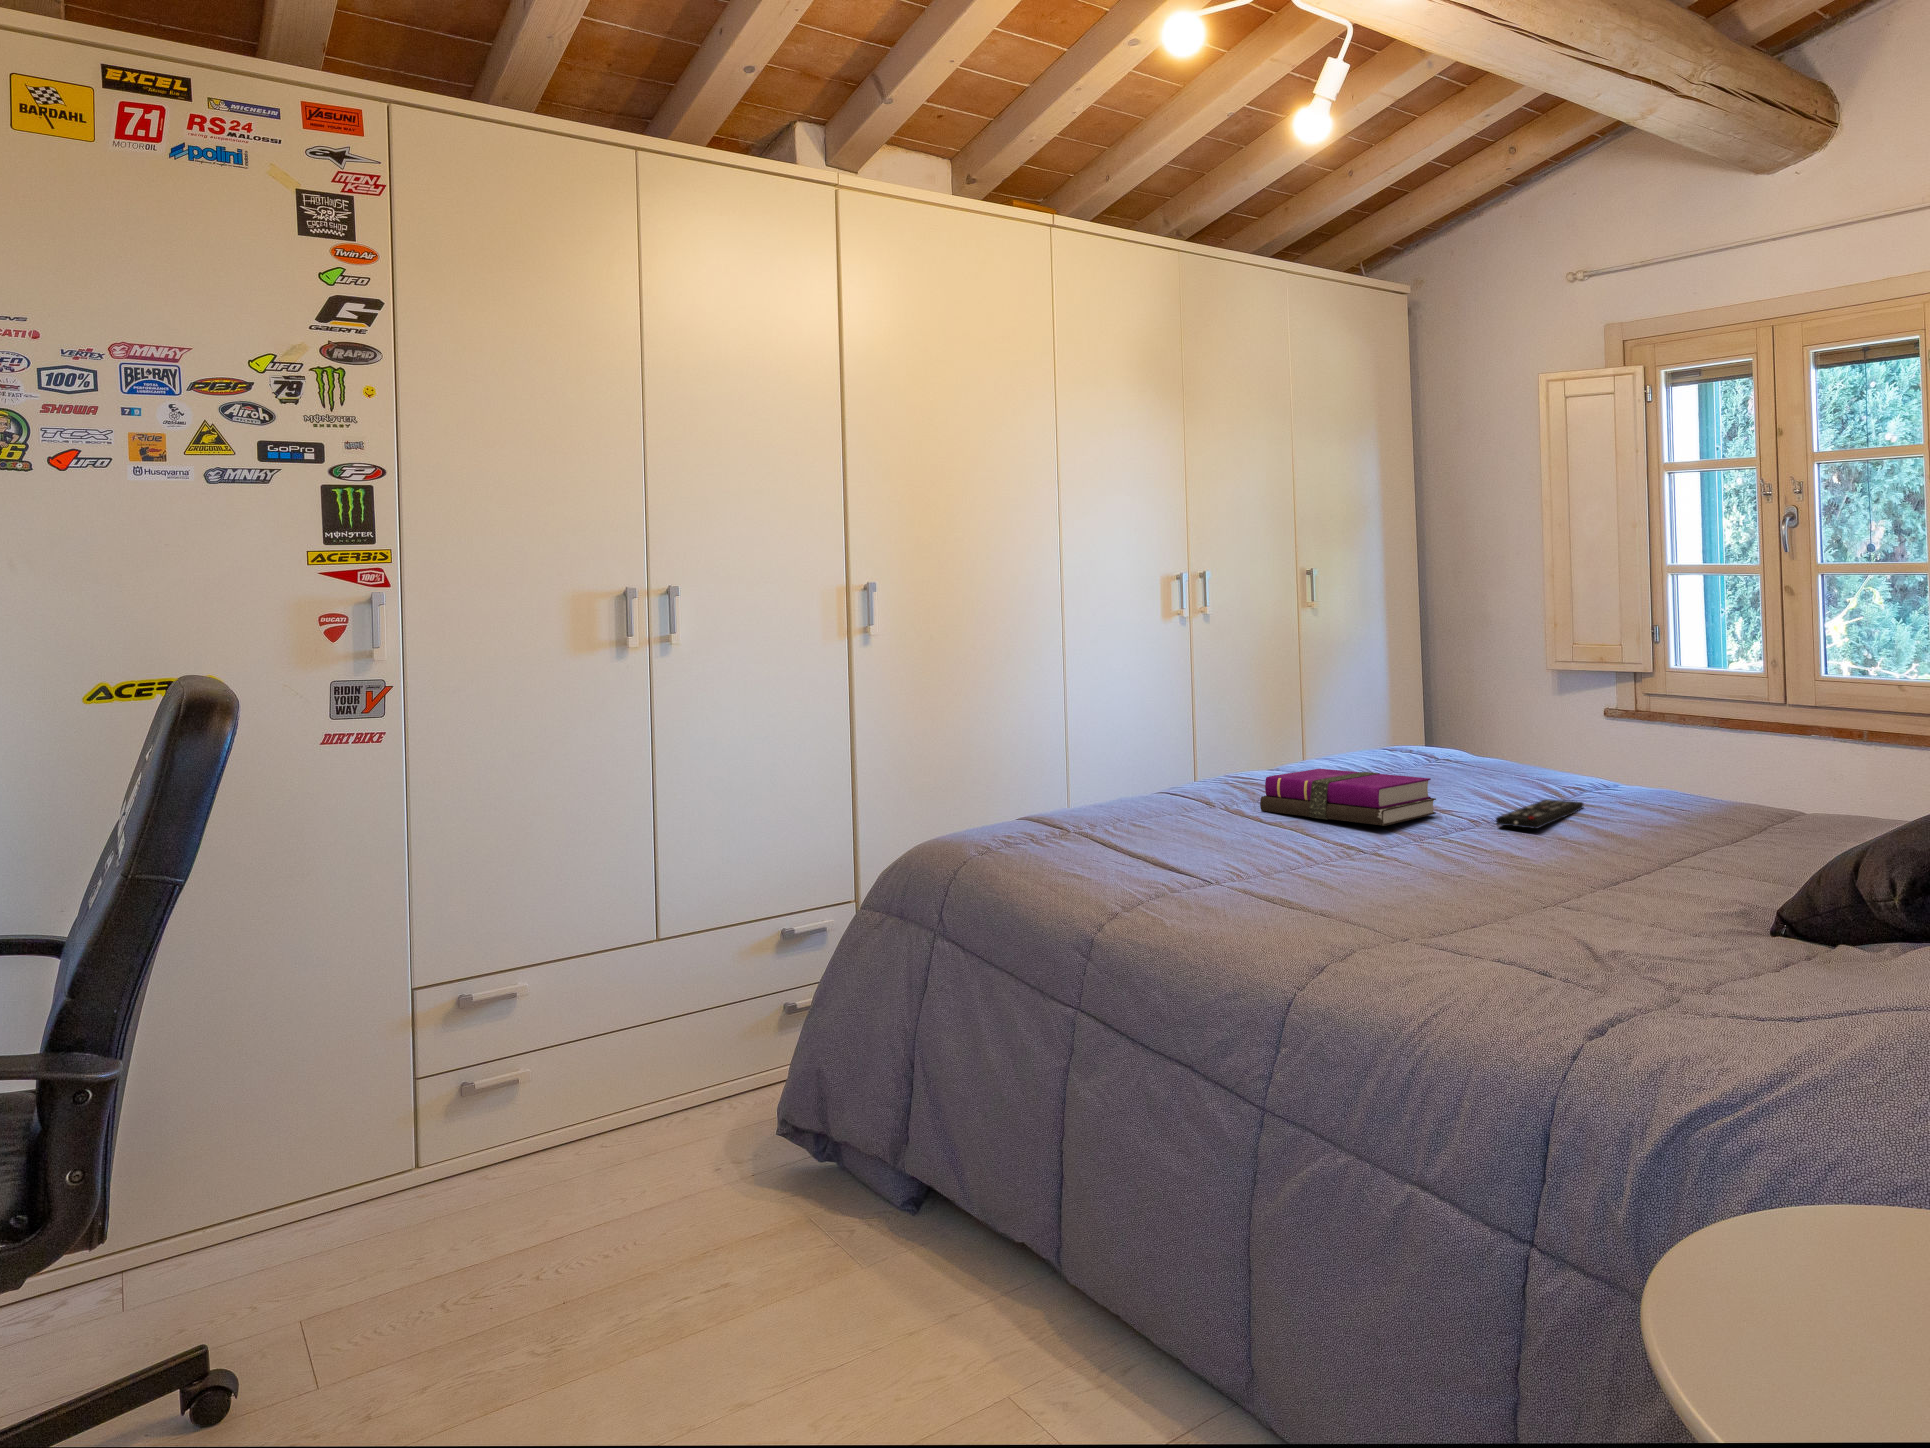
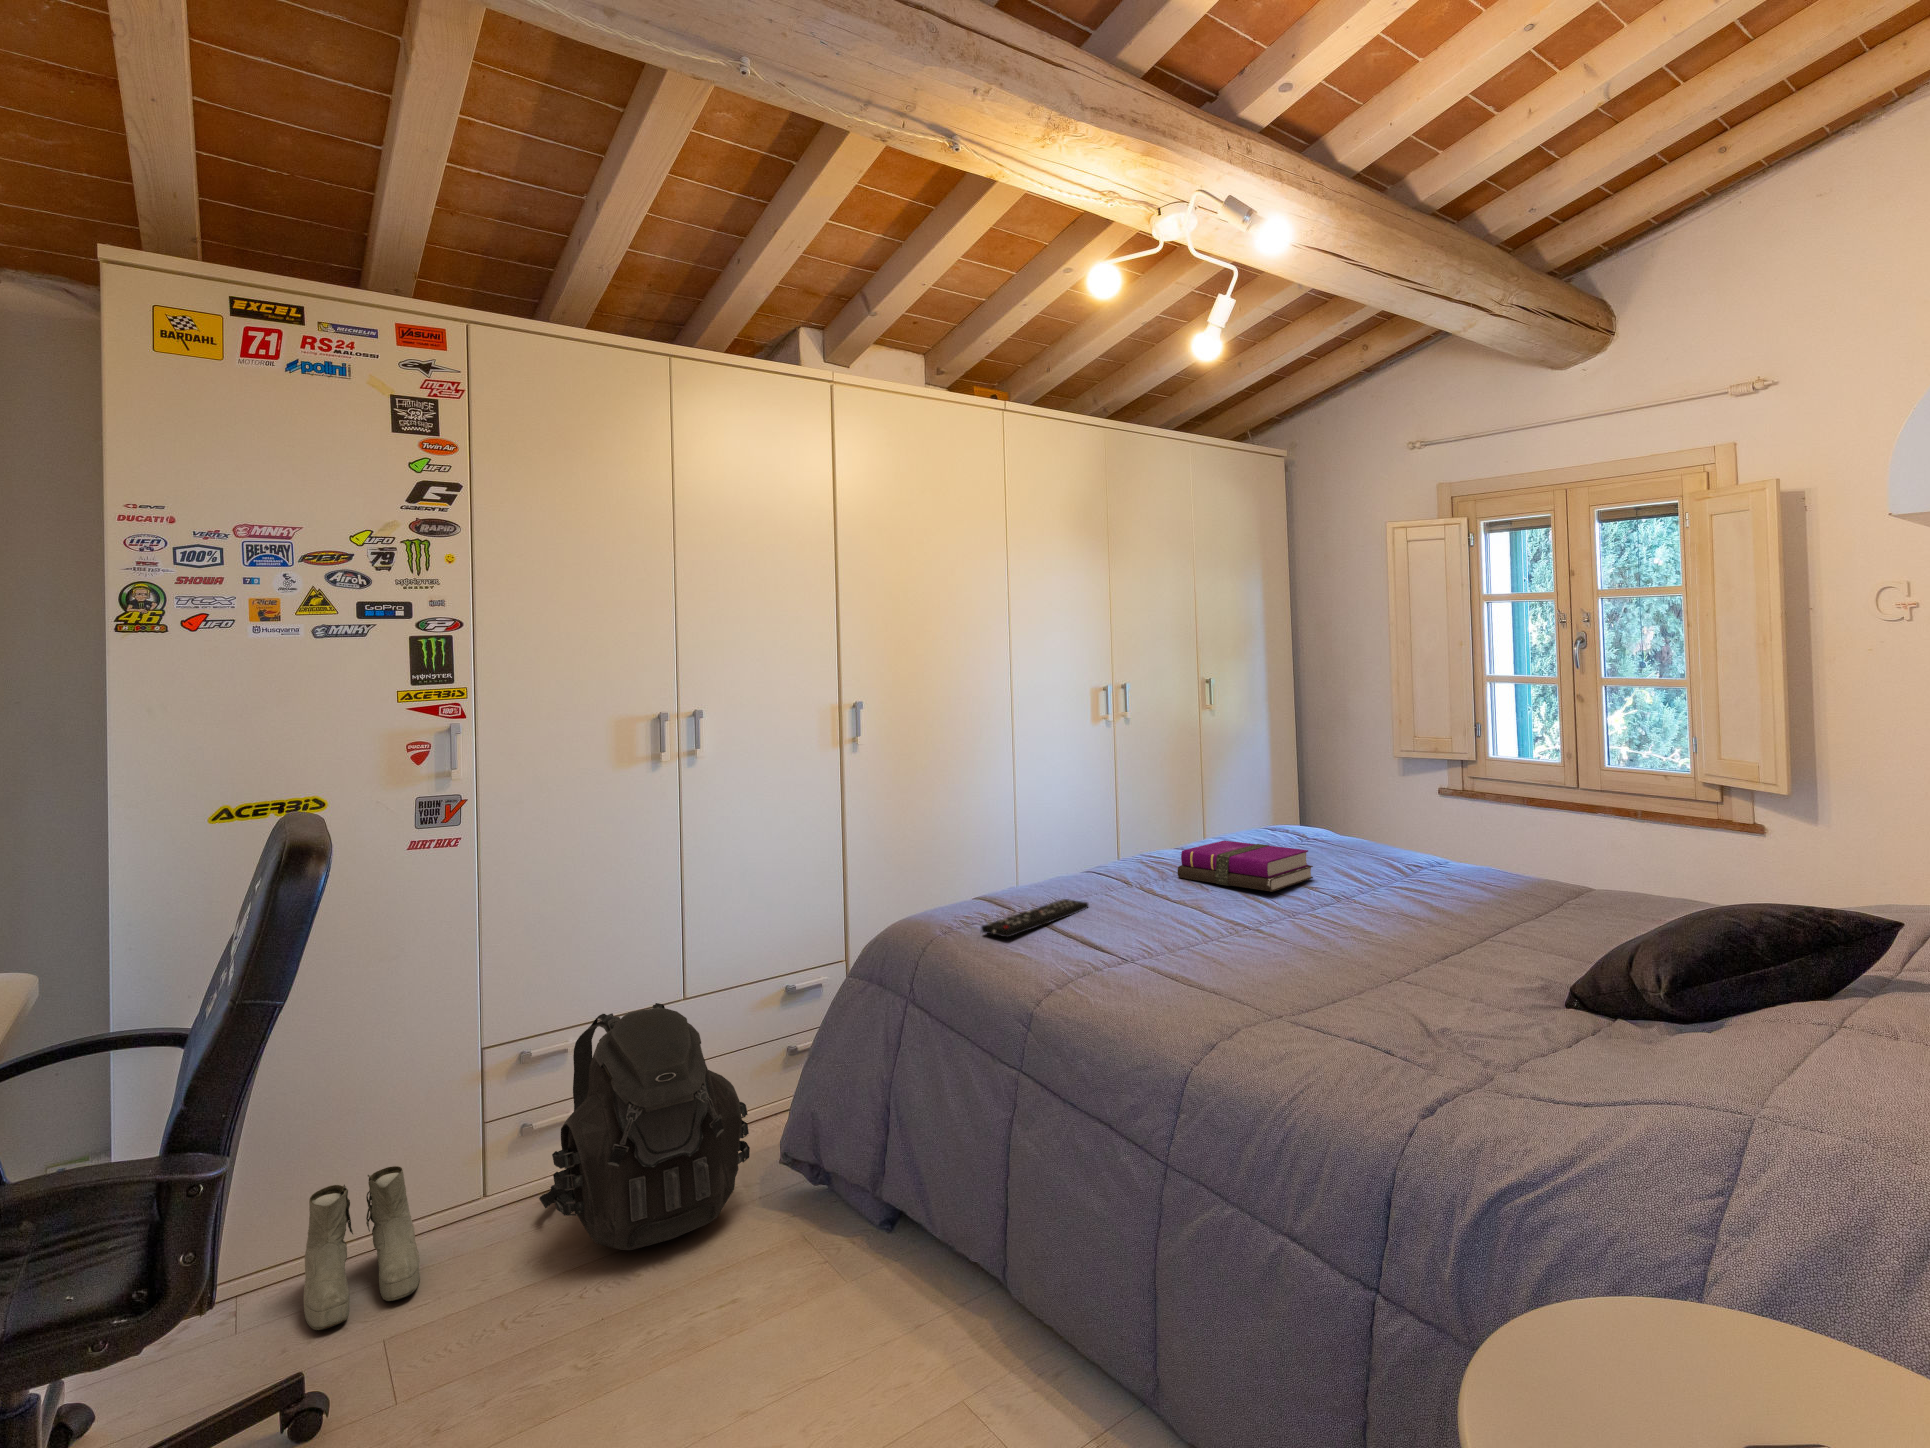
remote control: present [1496,799,1583,829] -> present [981,899,1088,937]
backpack: none [477,944,726,1229] -> present [539,1003,750,1250]
boots: none [204,1119,338,1300] -> present [303,1166,420,1330]

